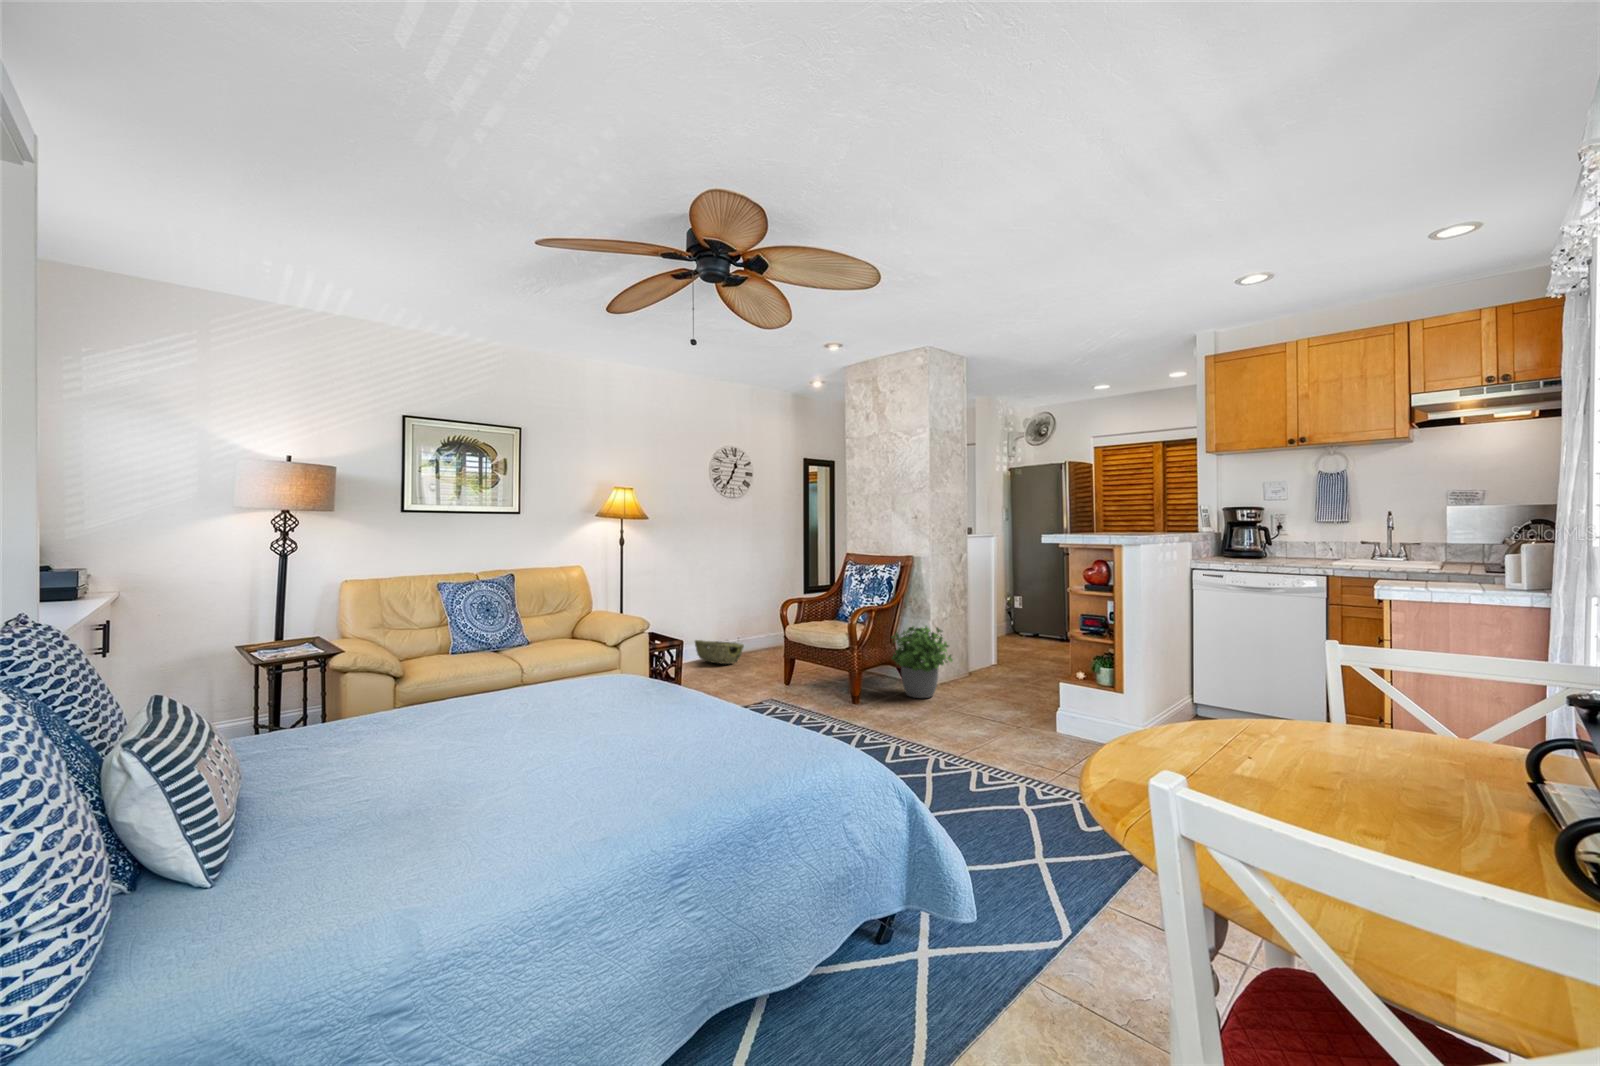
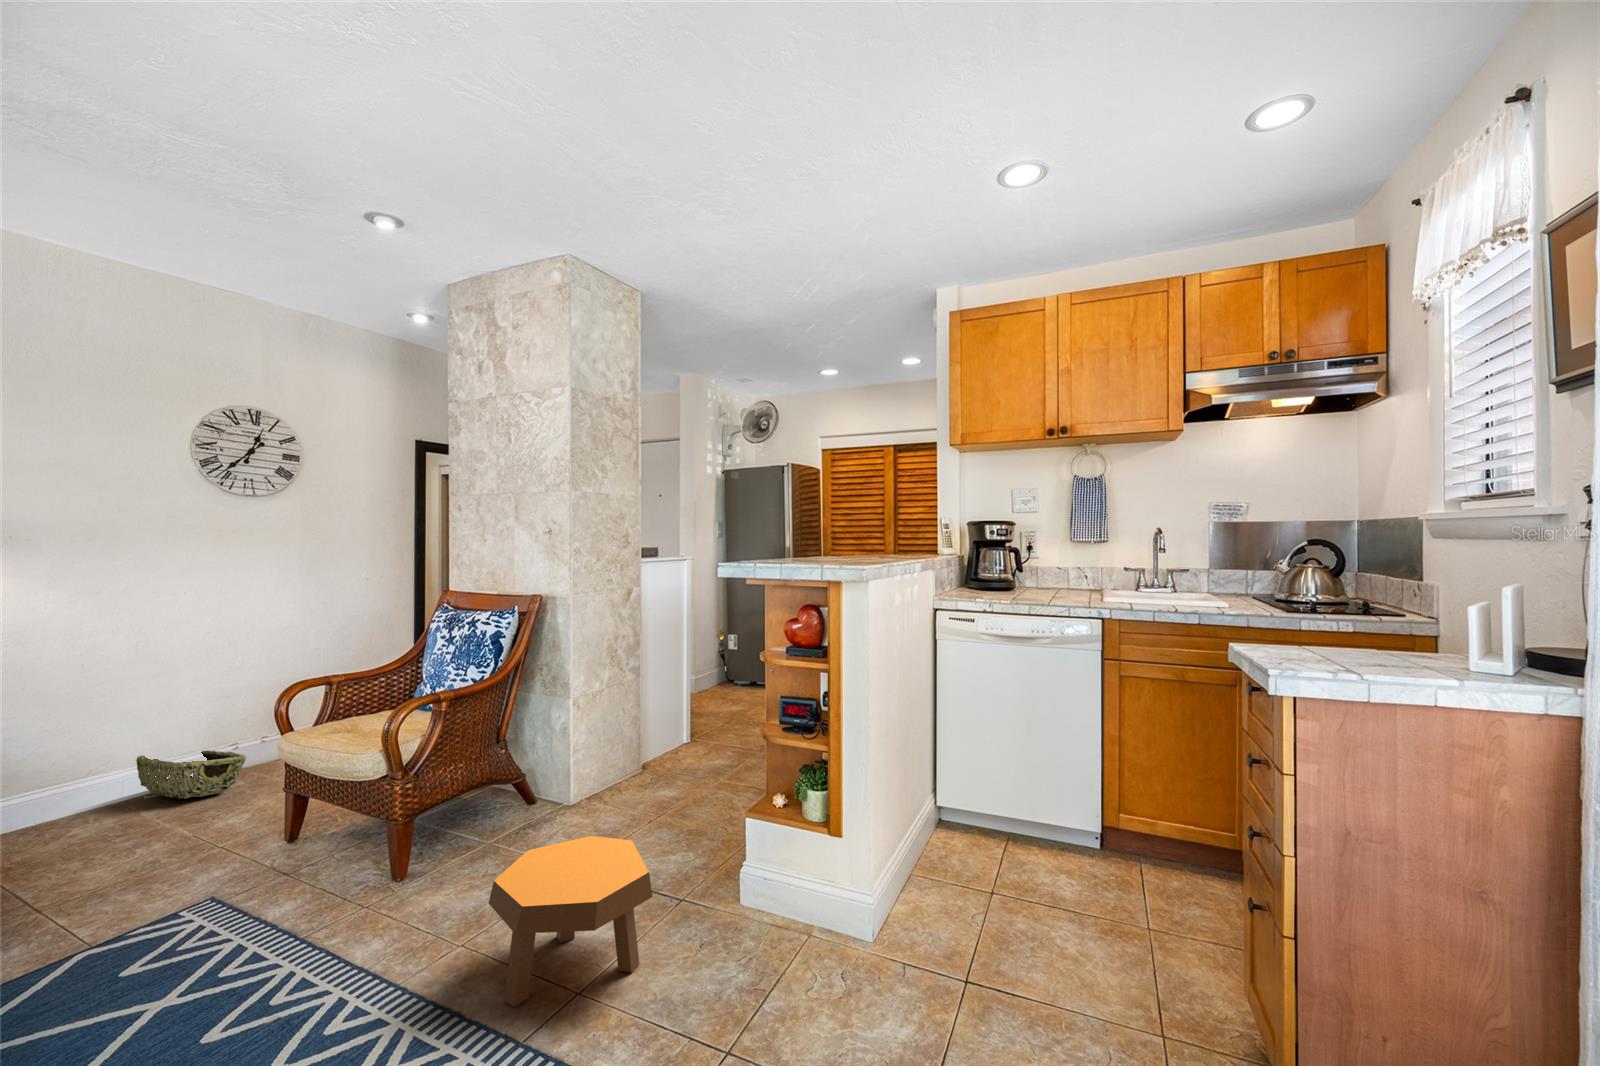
potted plant: present [891,626,953,698] -> none [486,712,596,842]
footstool: none [926,684,1011,750] -> present [489,836,653,1007]

